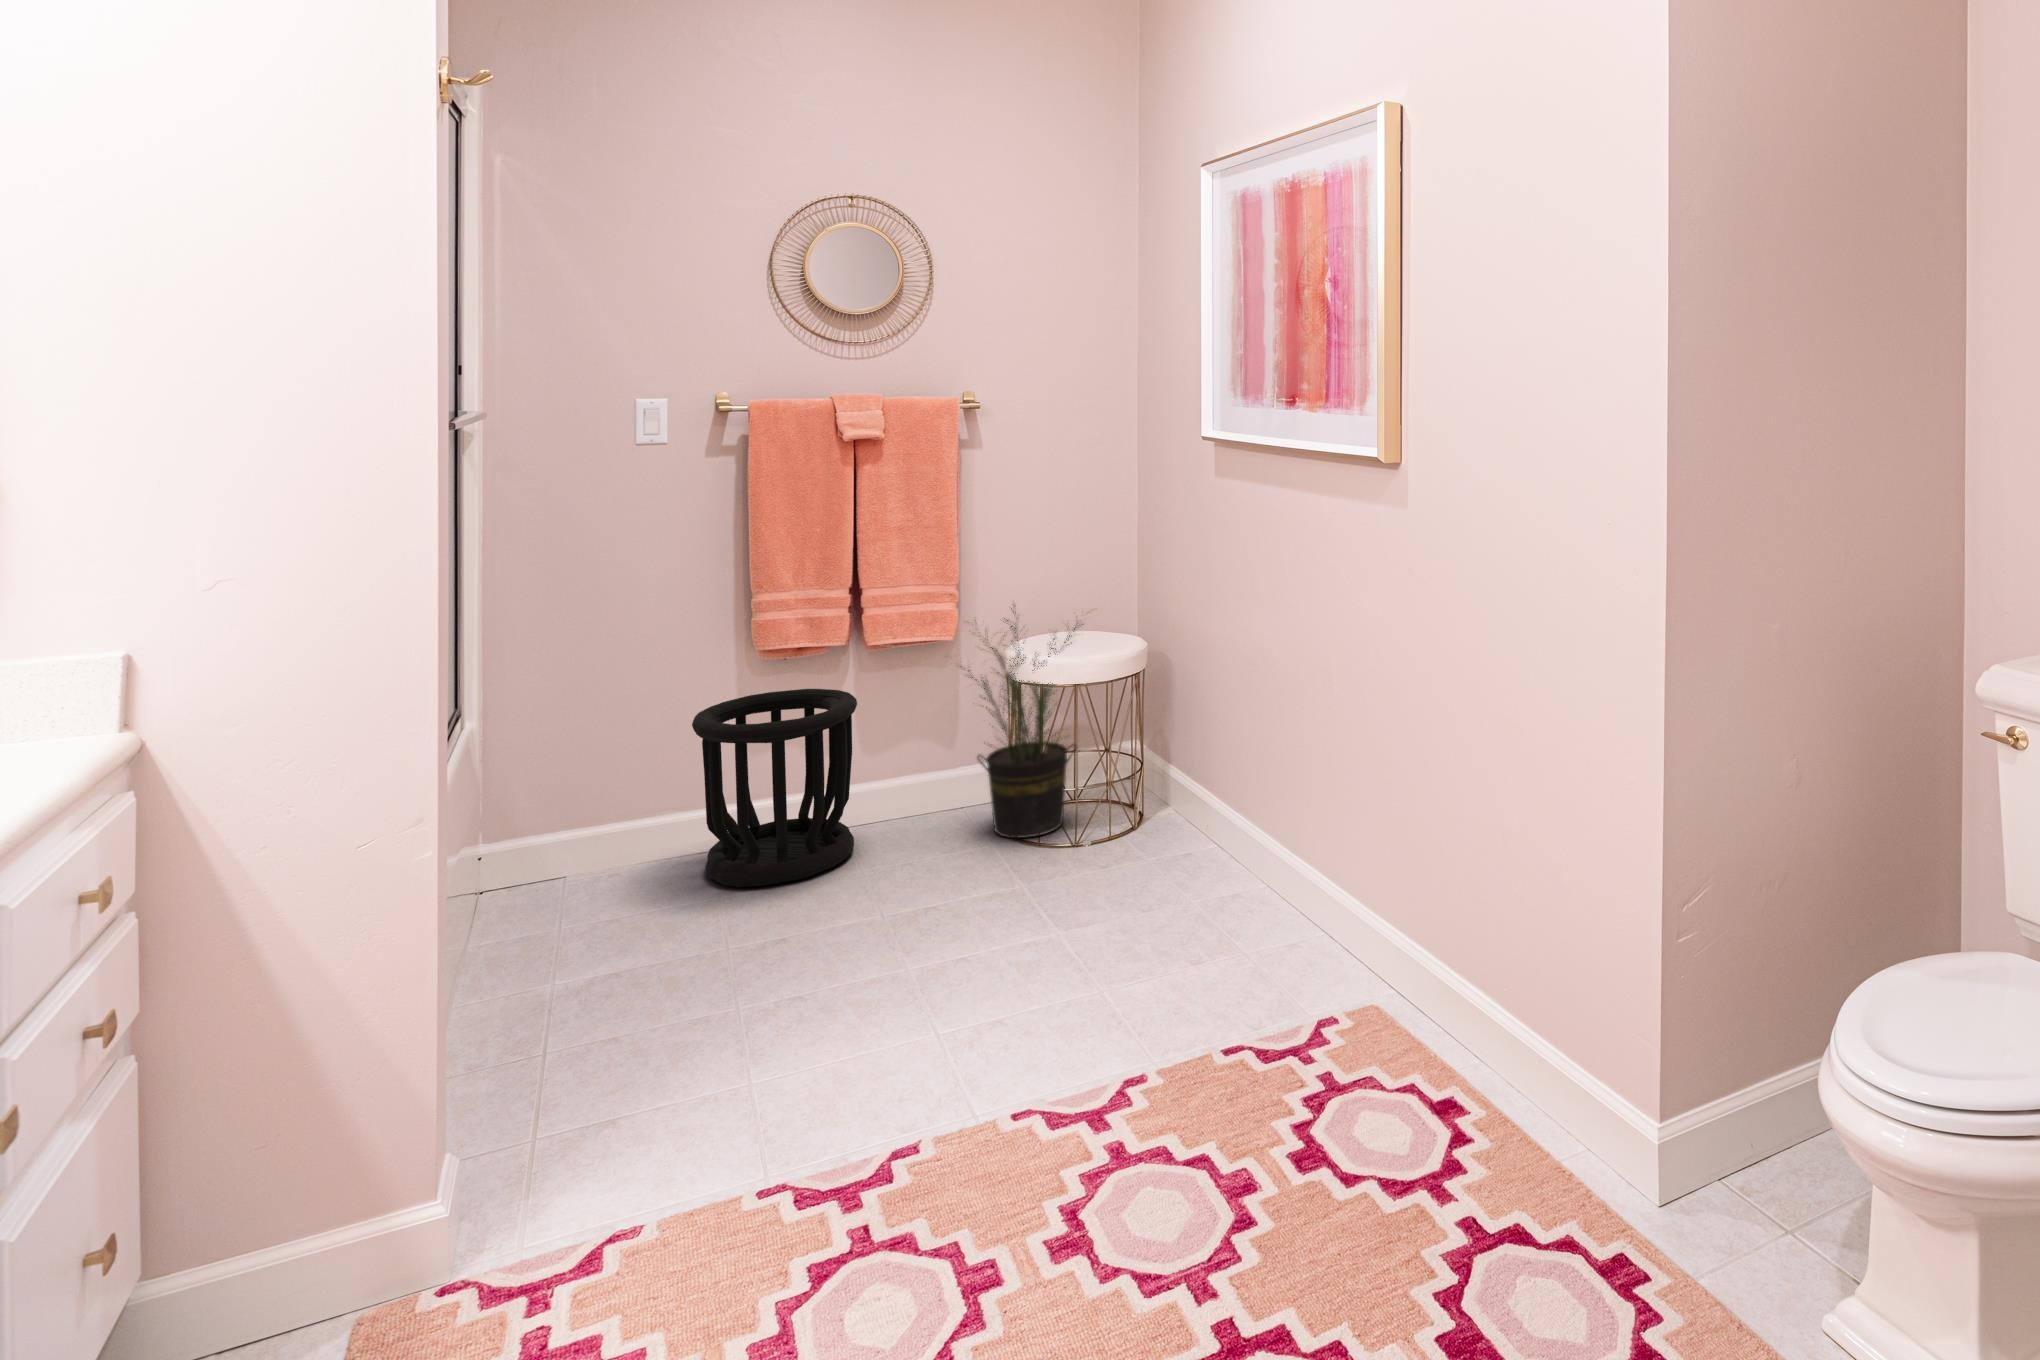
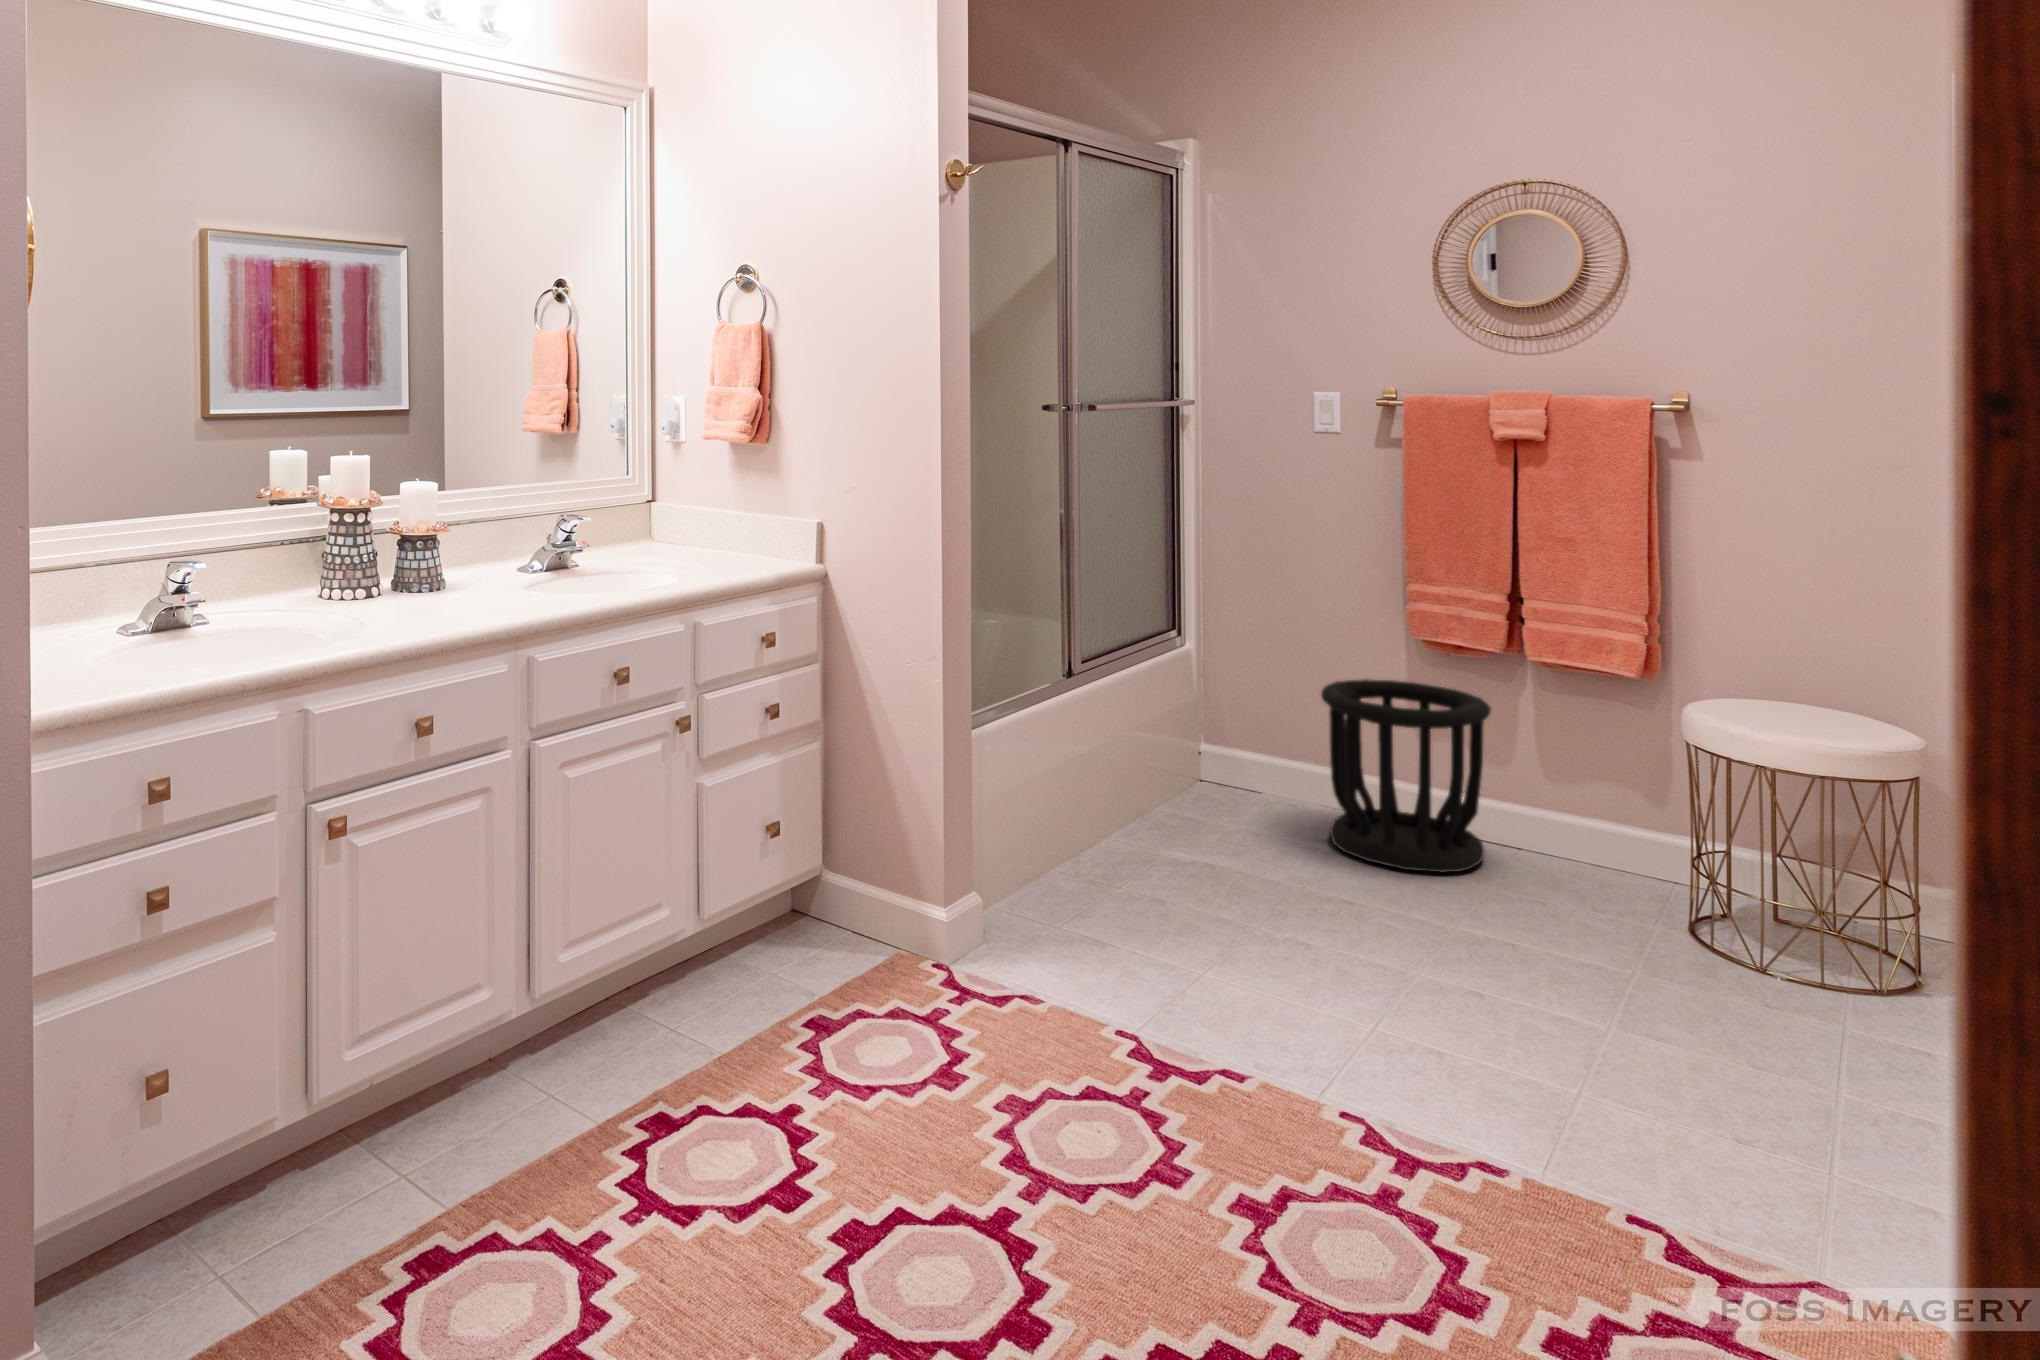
potted plant: present [960,602,1089,838] -> none [1597,647,1812,947]

